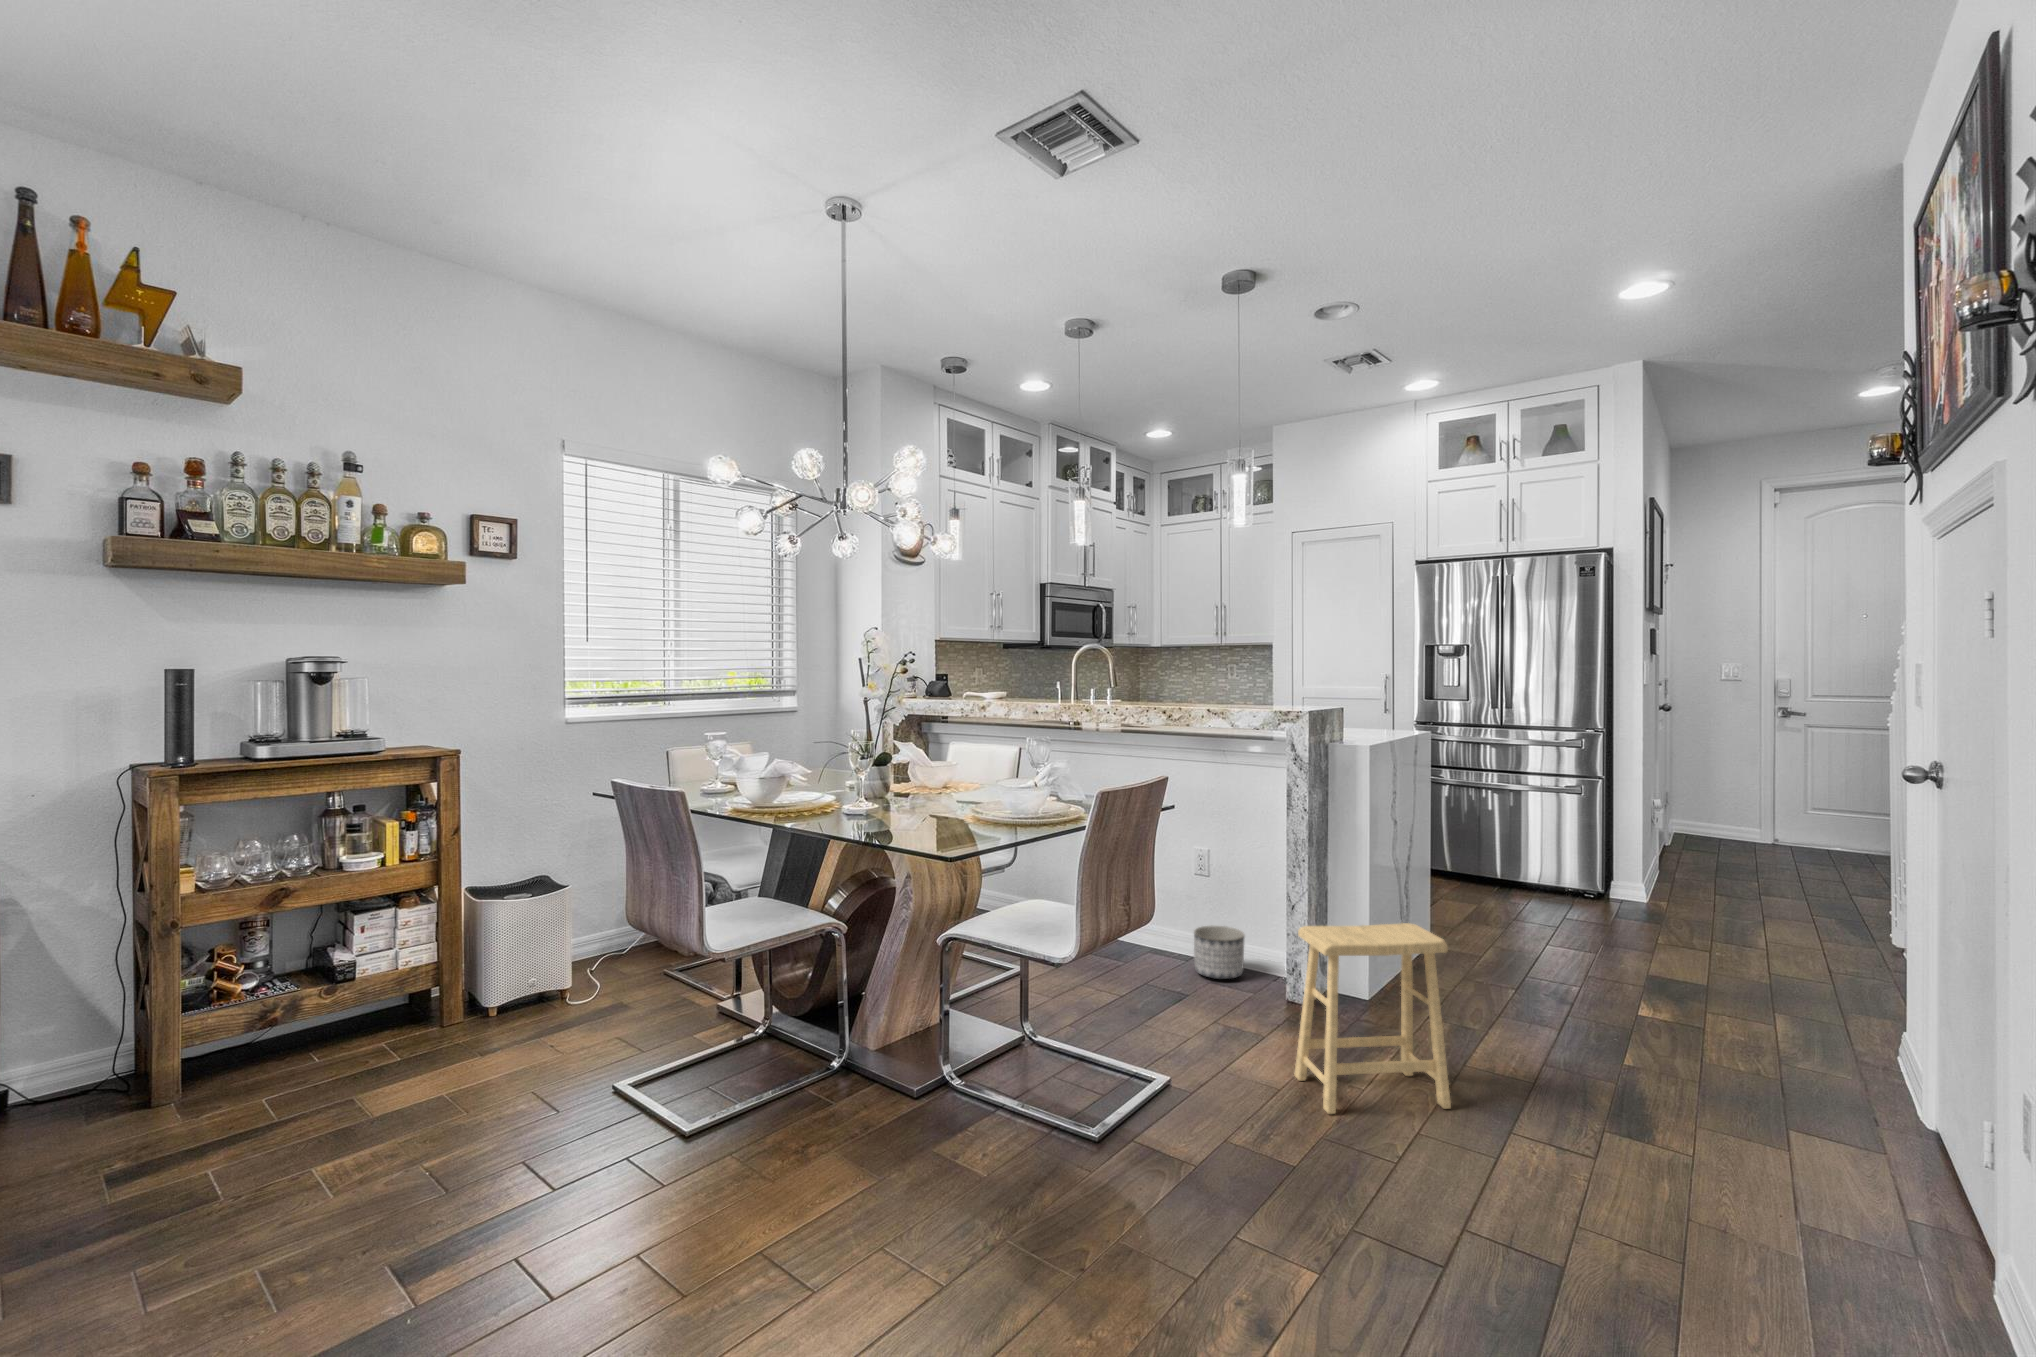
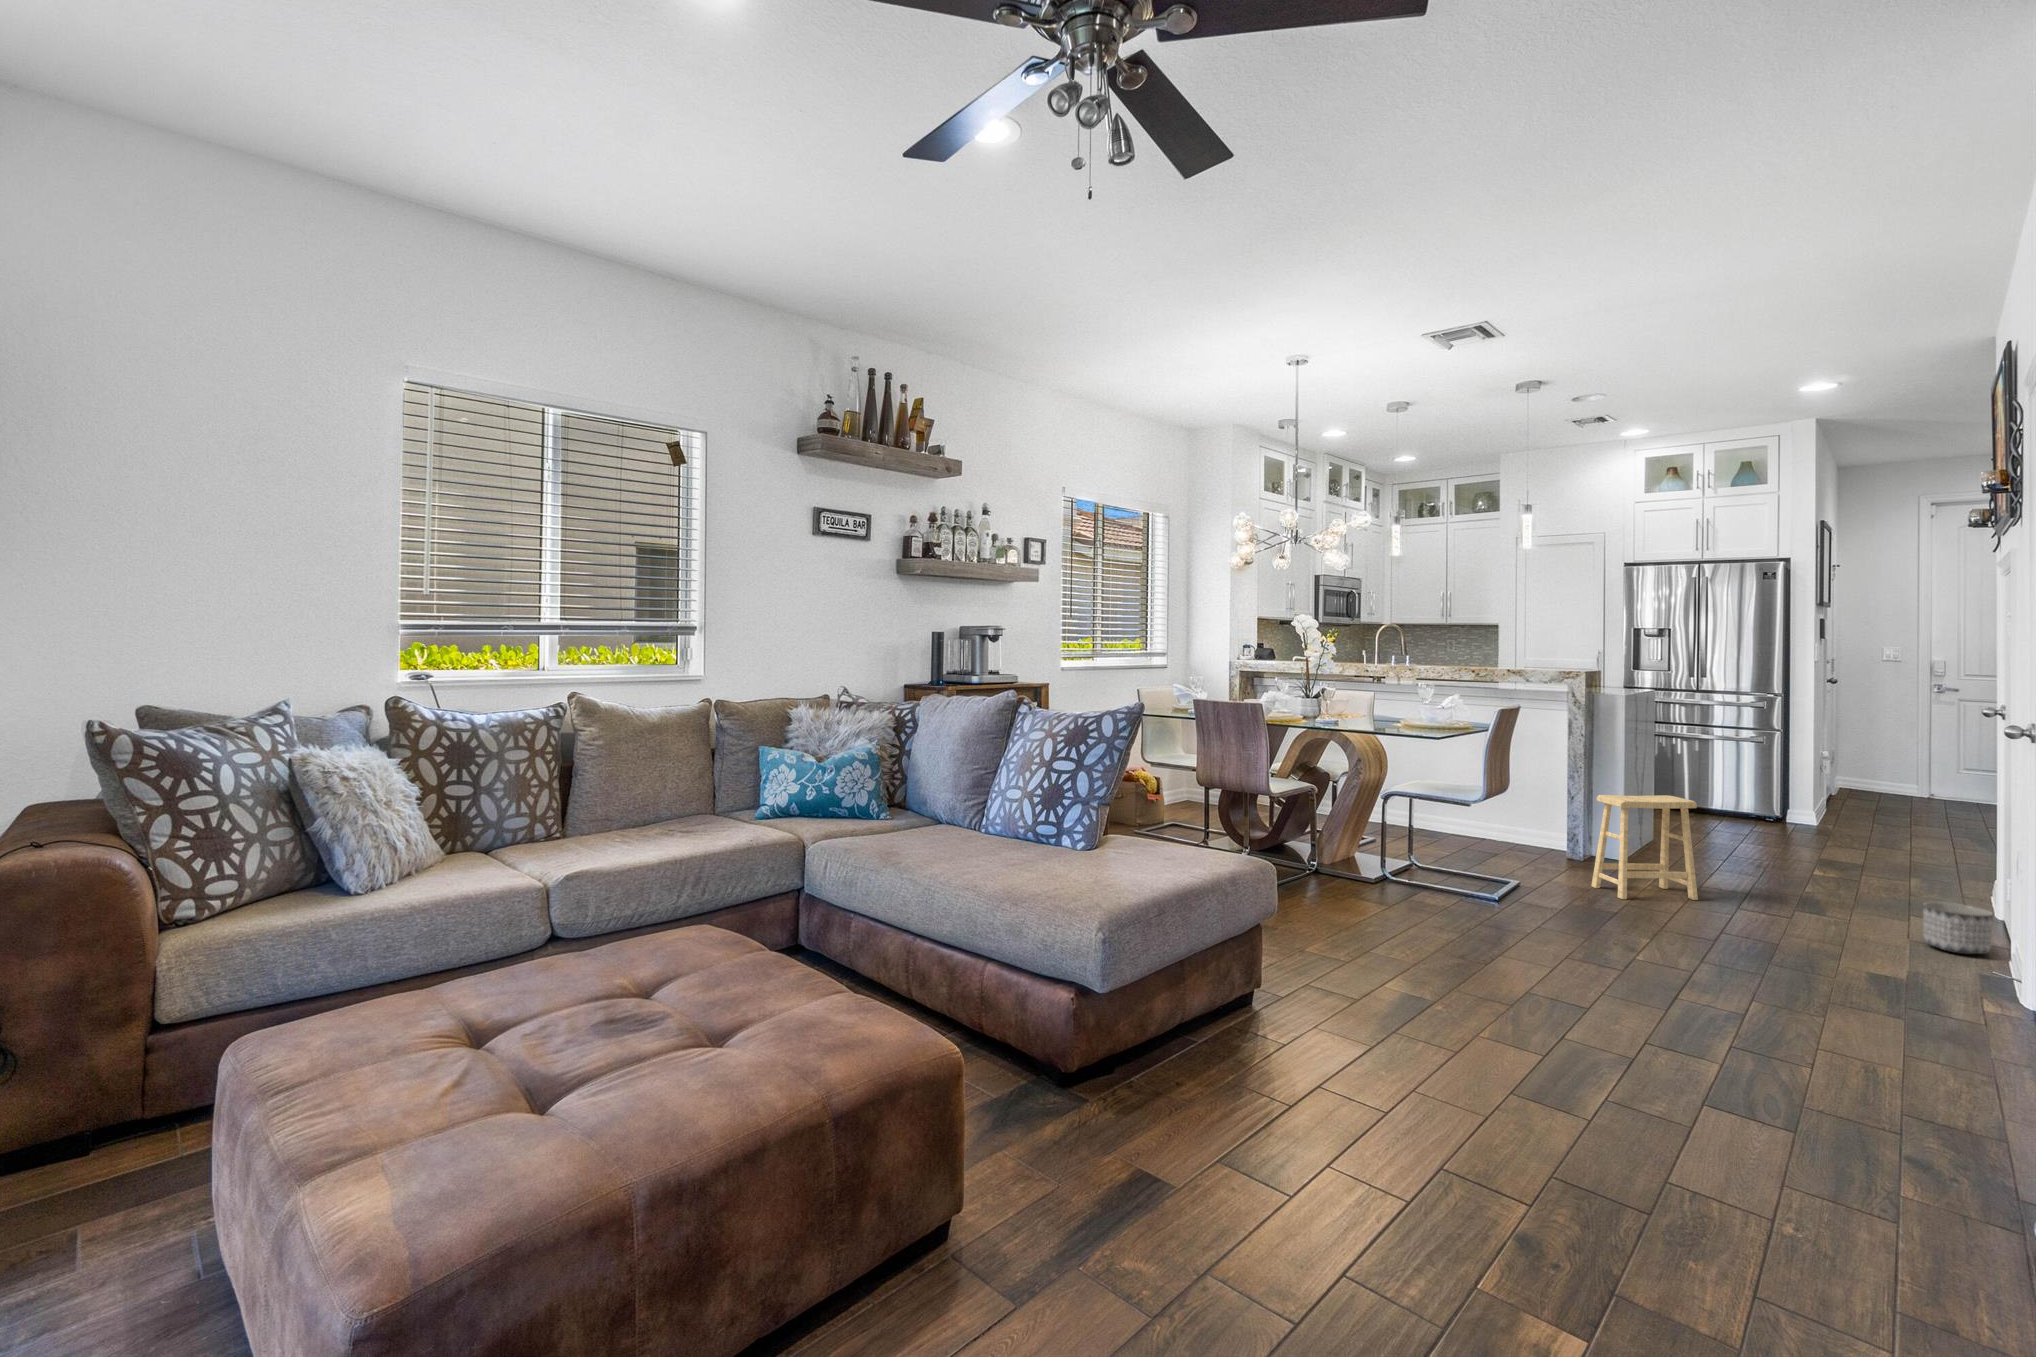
planter: present [1194,926,1244,979] -> present [1923,902,1993,954]

